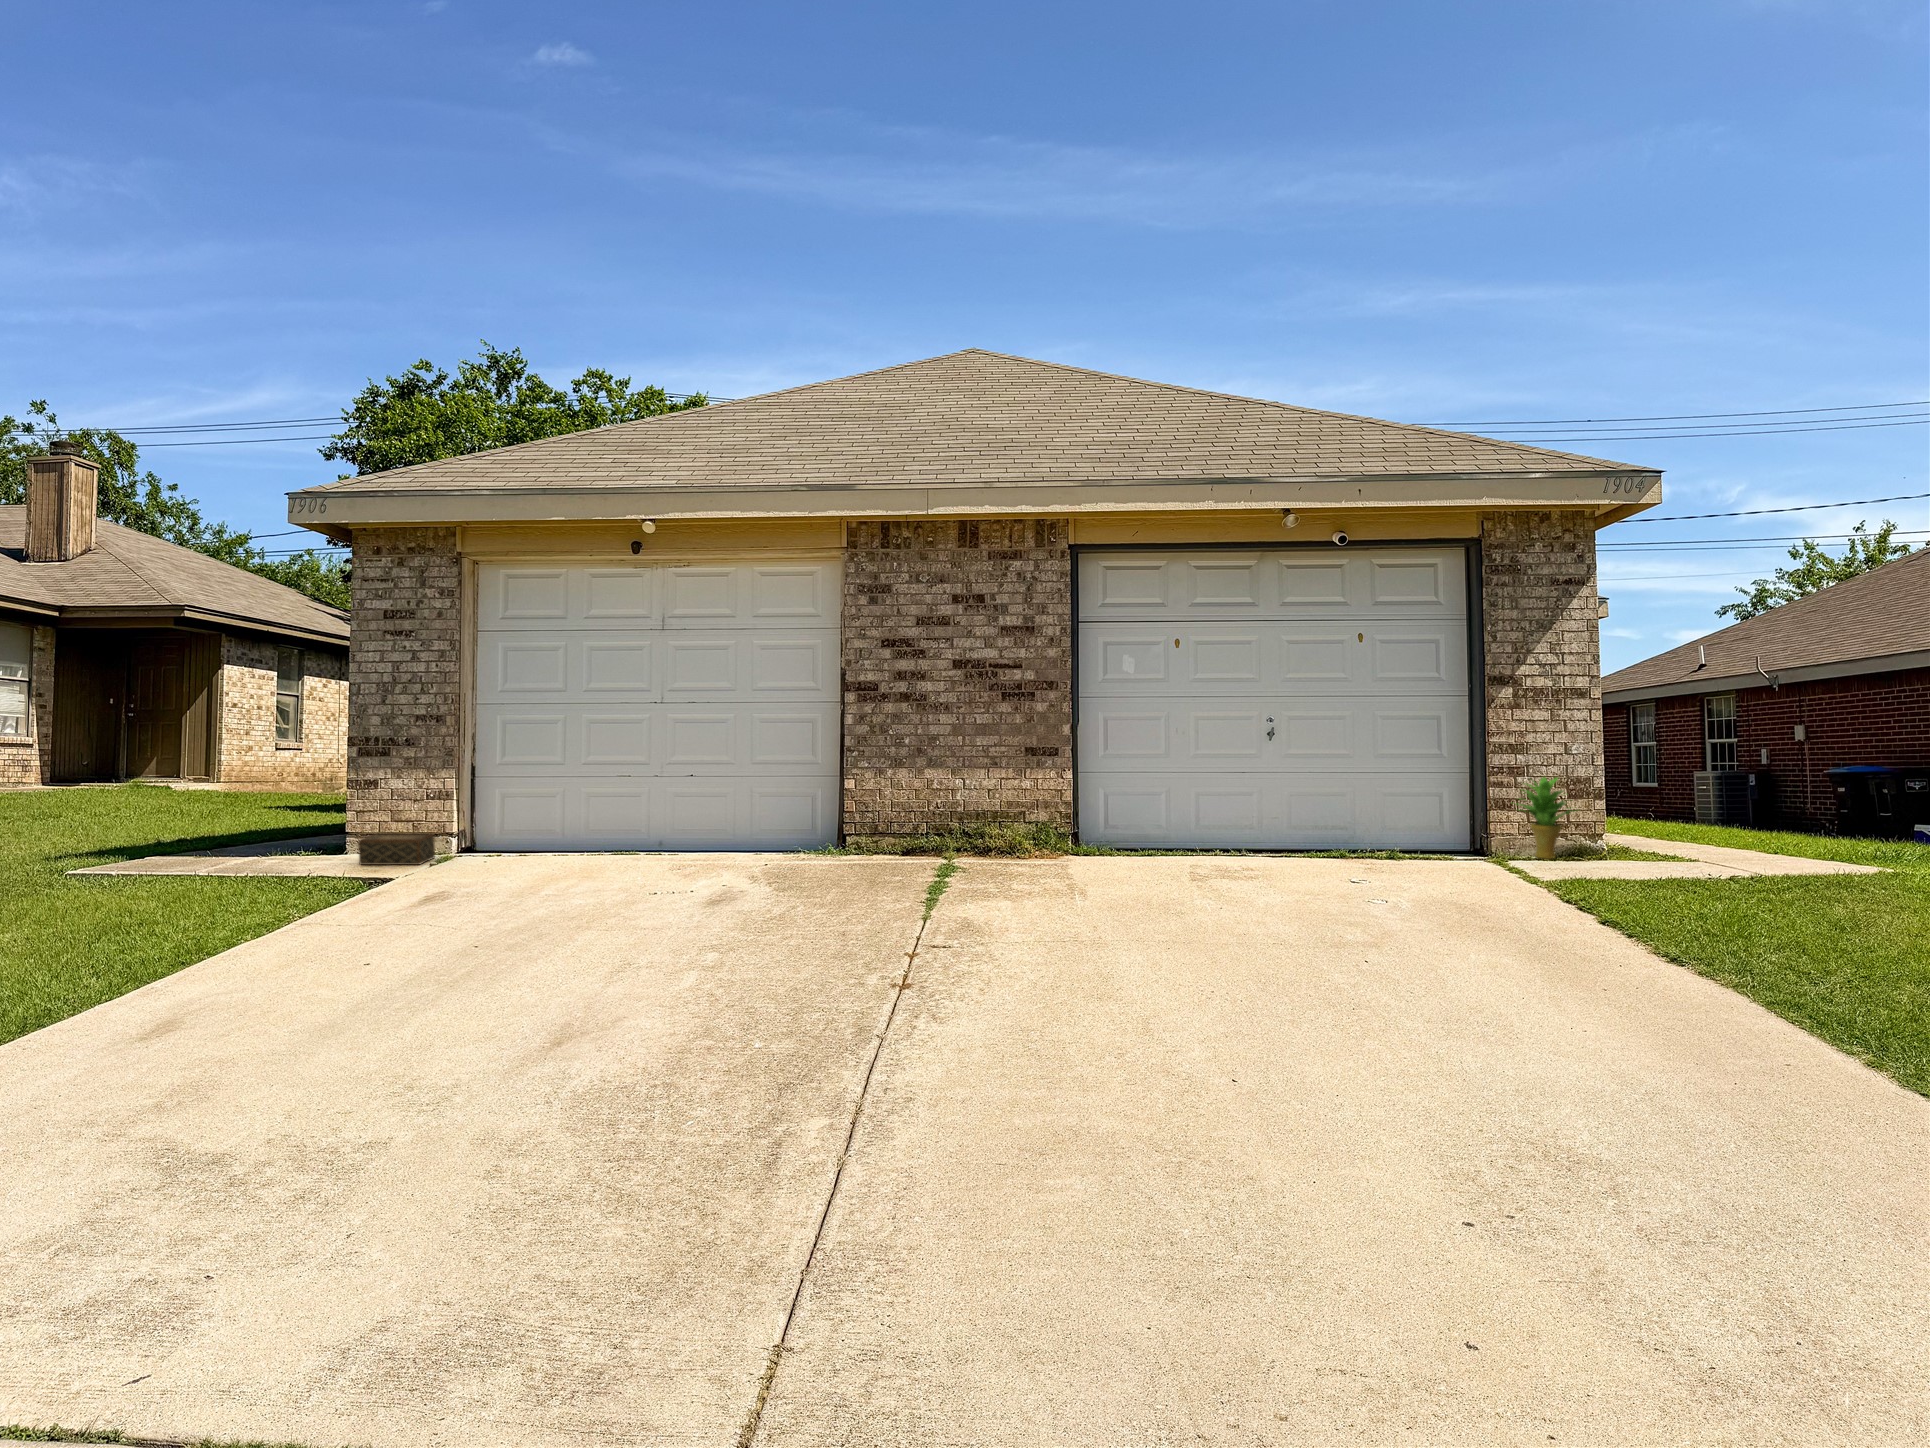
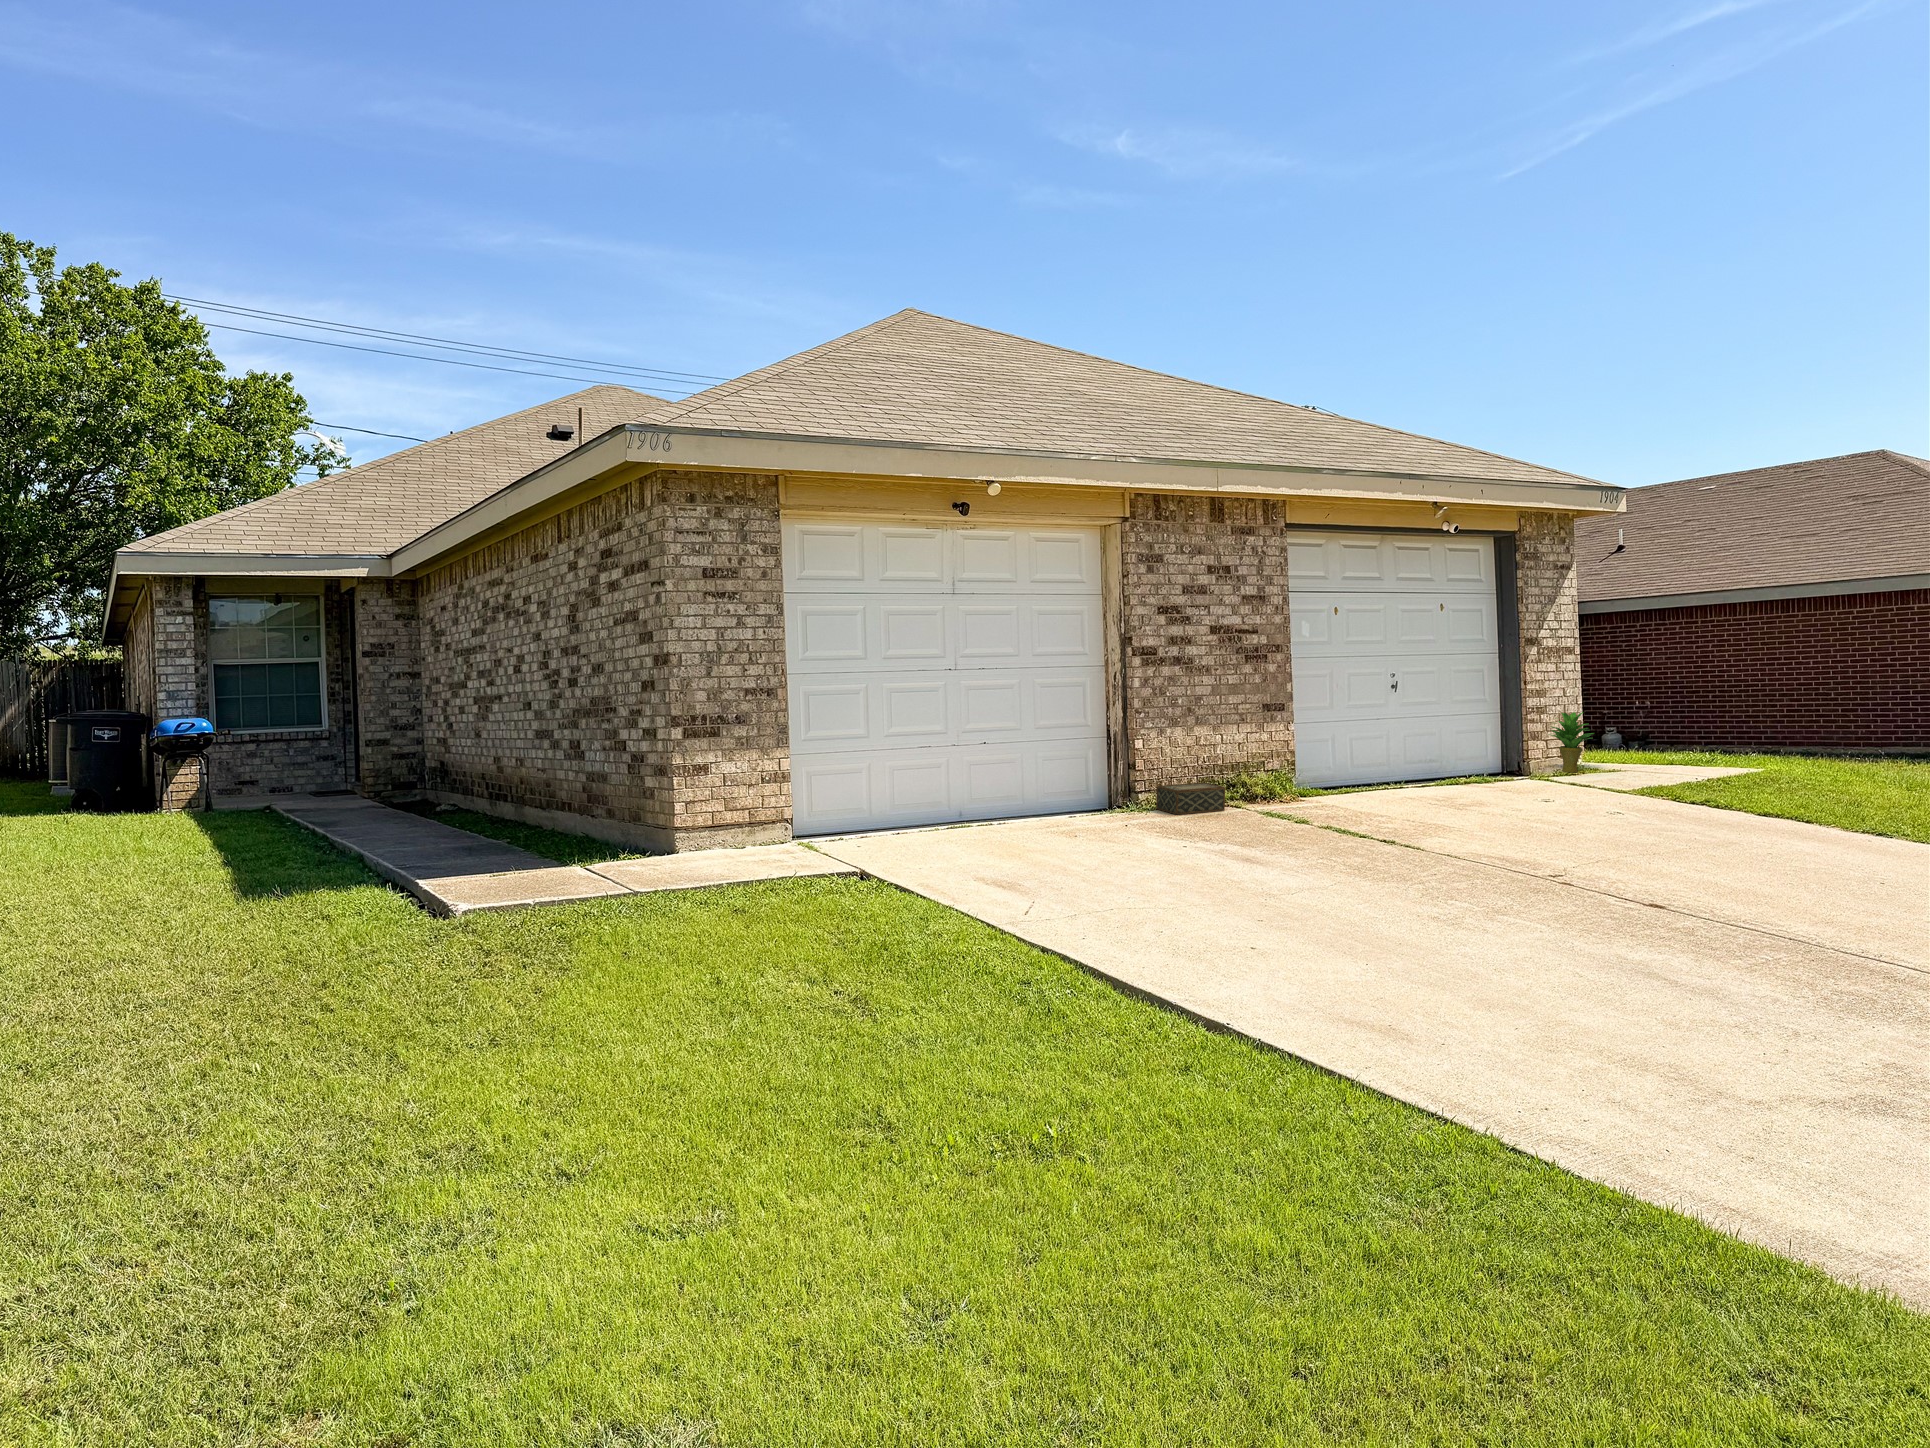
woven basket: present [358,834,435,865] -> present [1156,782,1225,815]

